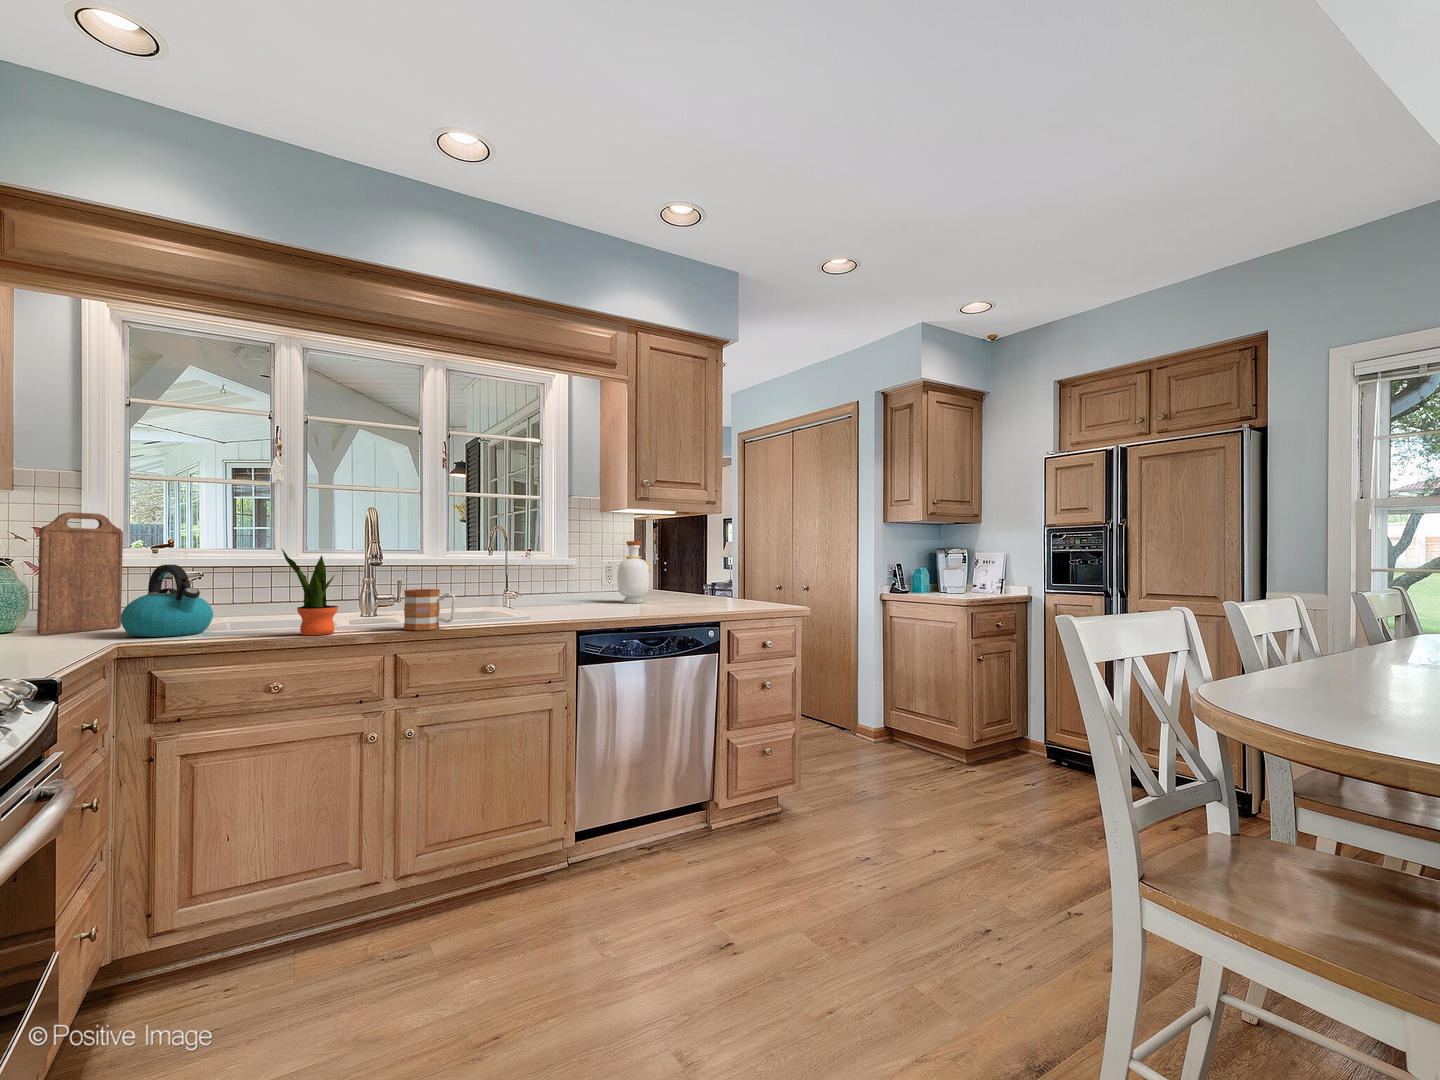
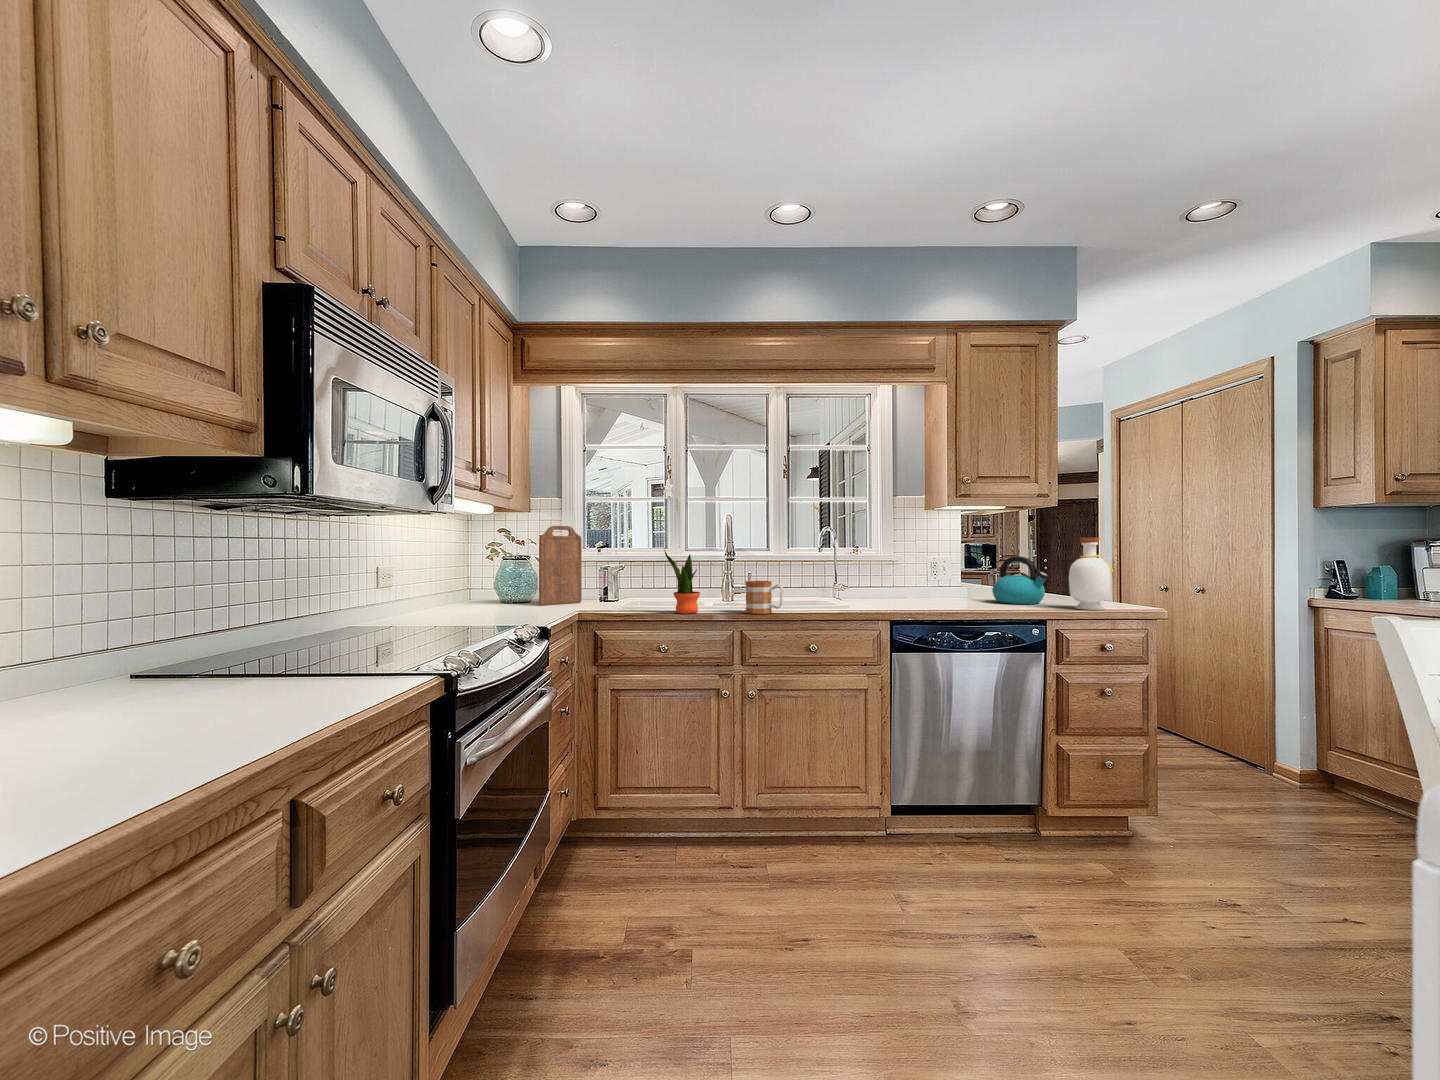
bottle: present [617,541,651,603] -> present [1069,538,1113,610]
kettle: present [121,565,213,637] -> present [992,556,1048,604]

